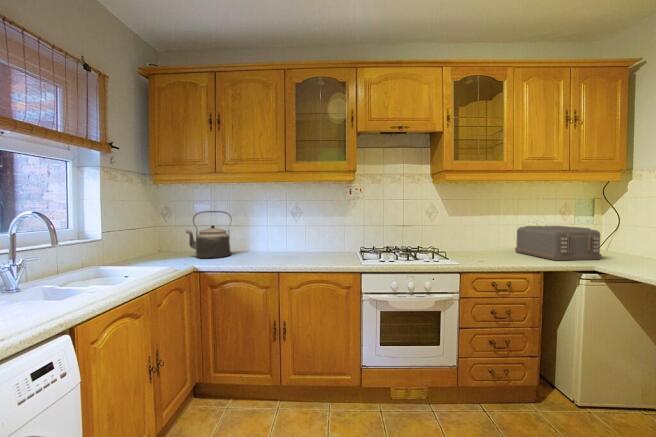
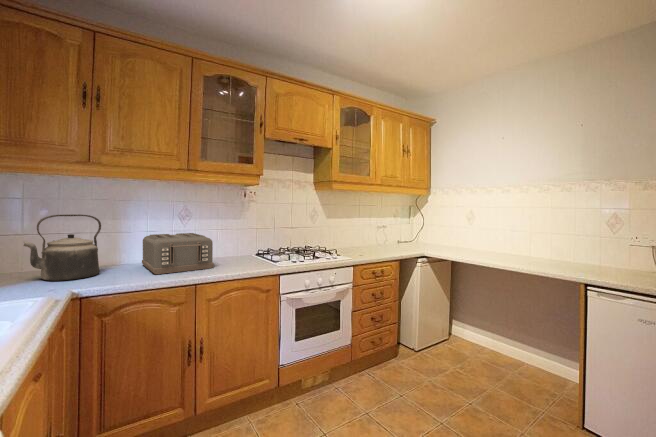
toaster: present [515,226,602,260] -> present [142,233,214,274]

